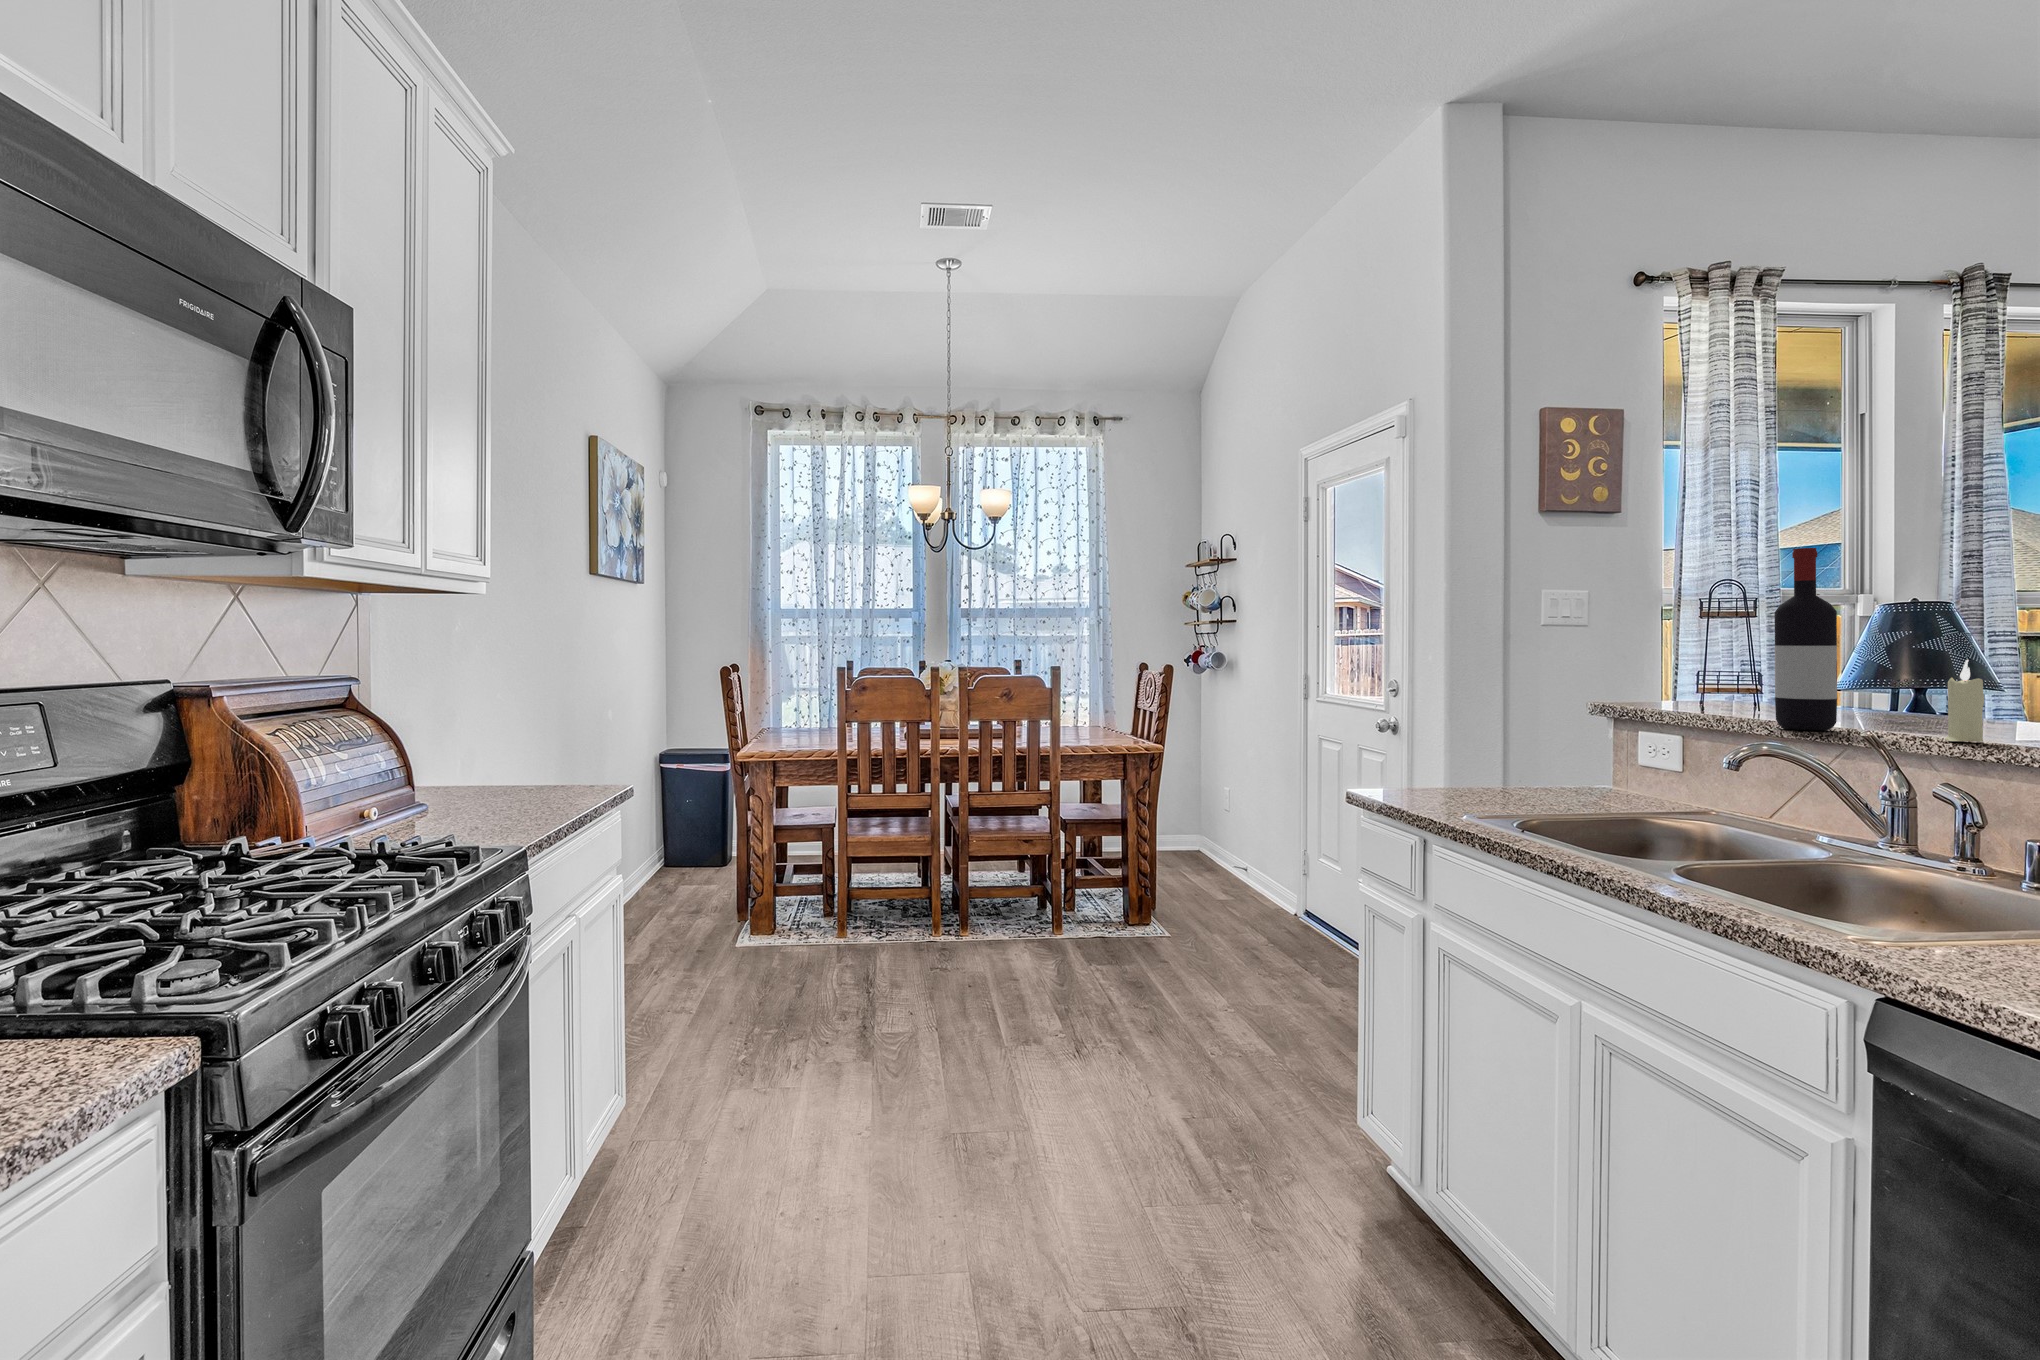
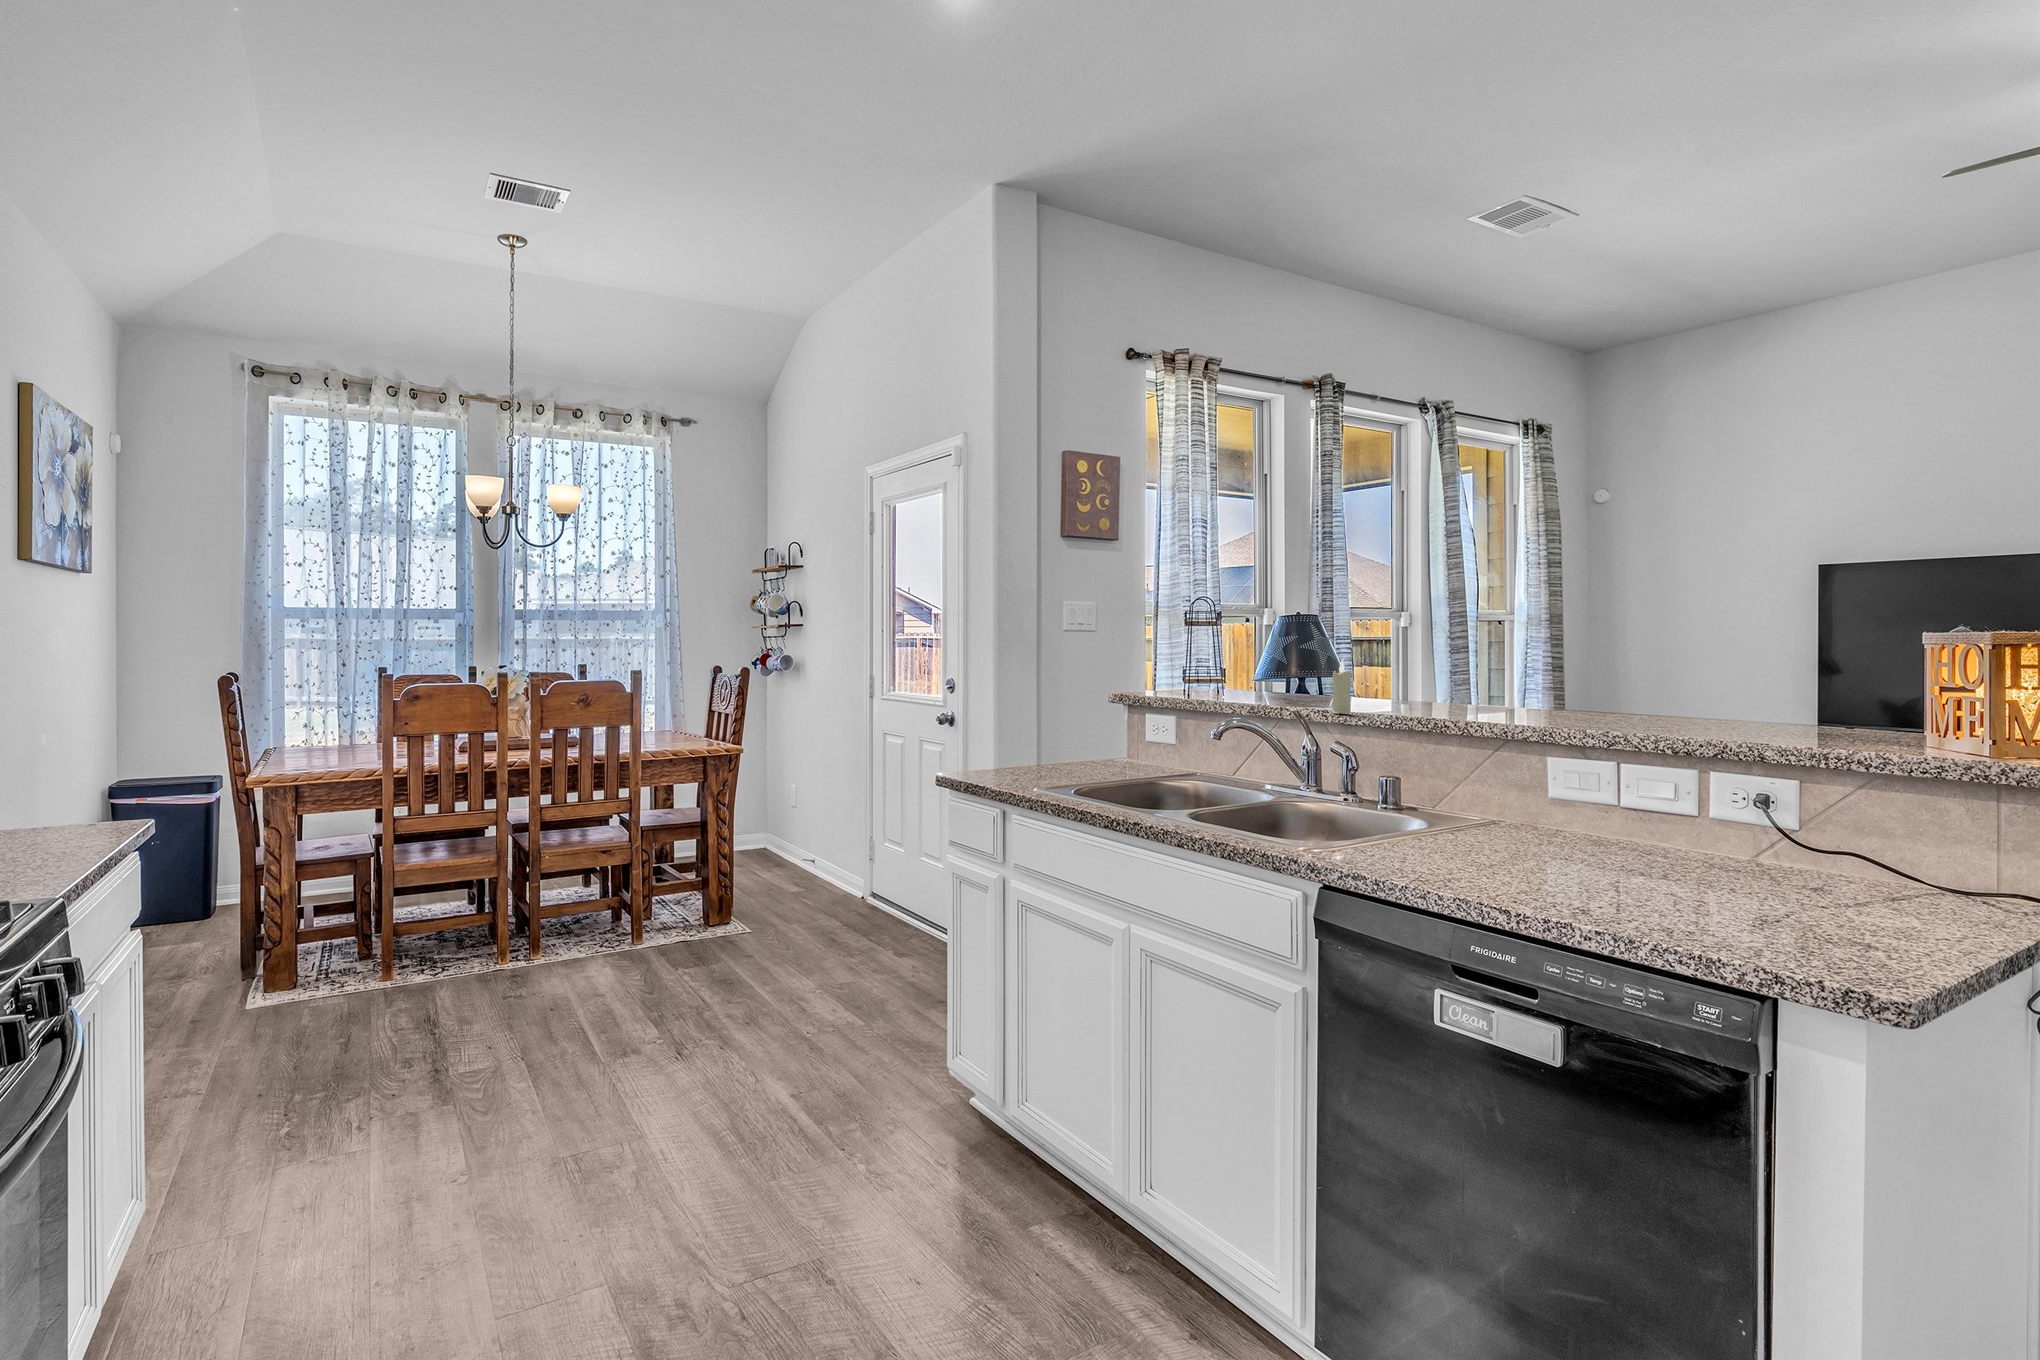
wine bottle: present [1774,548,1837,730] -> none [1236,579,1272,709]

